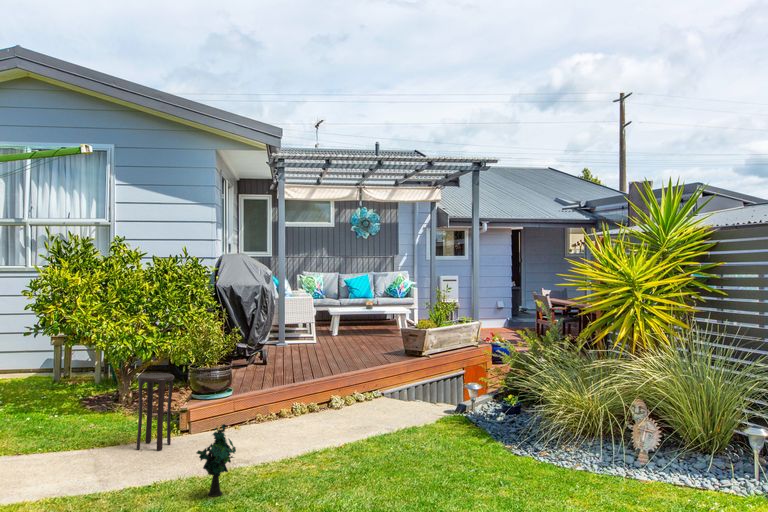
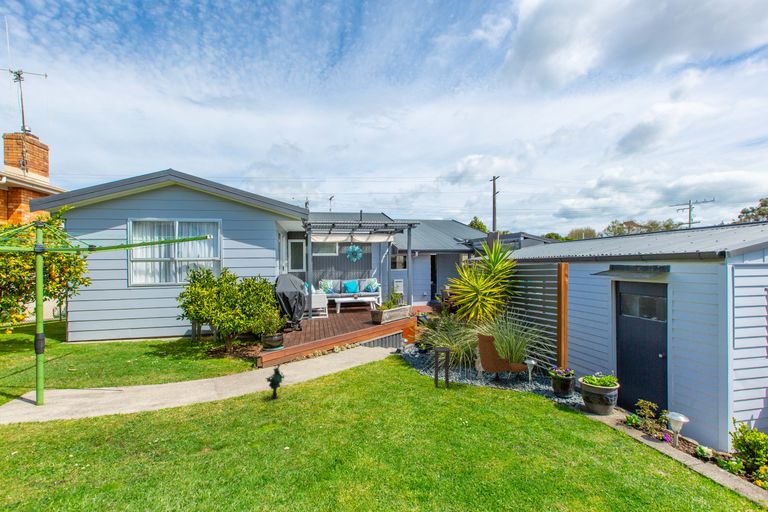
lounge chair: none [643,367,752,484] -> present [477,333,528,387]
stool: present [136,373,174,451] -> present [433,347,451,388]

